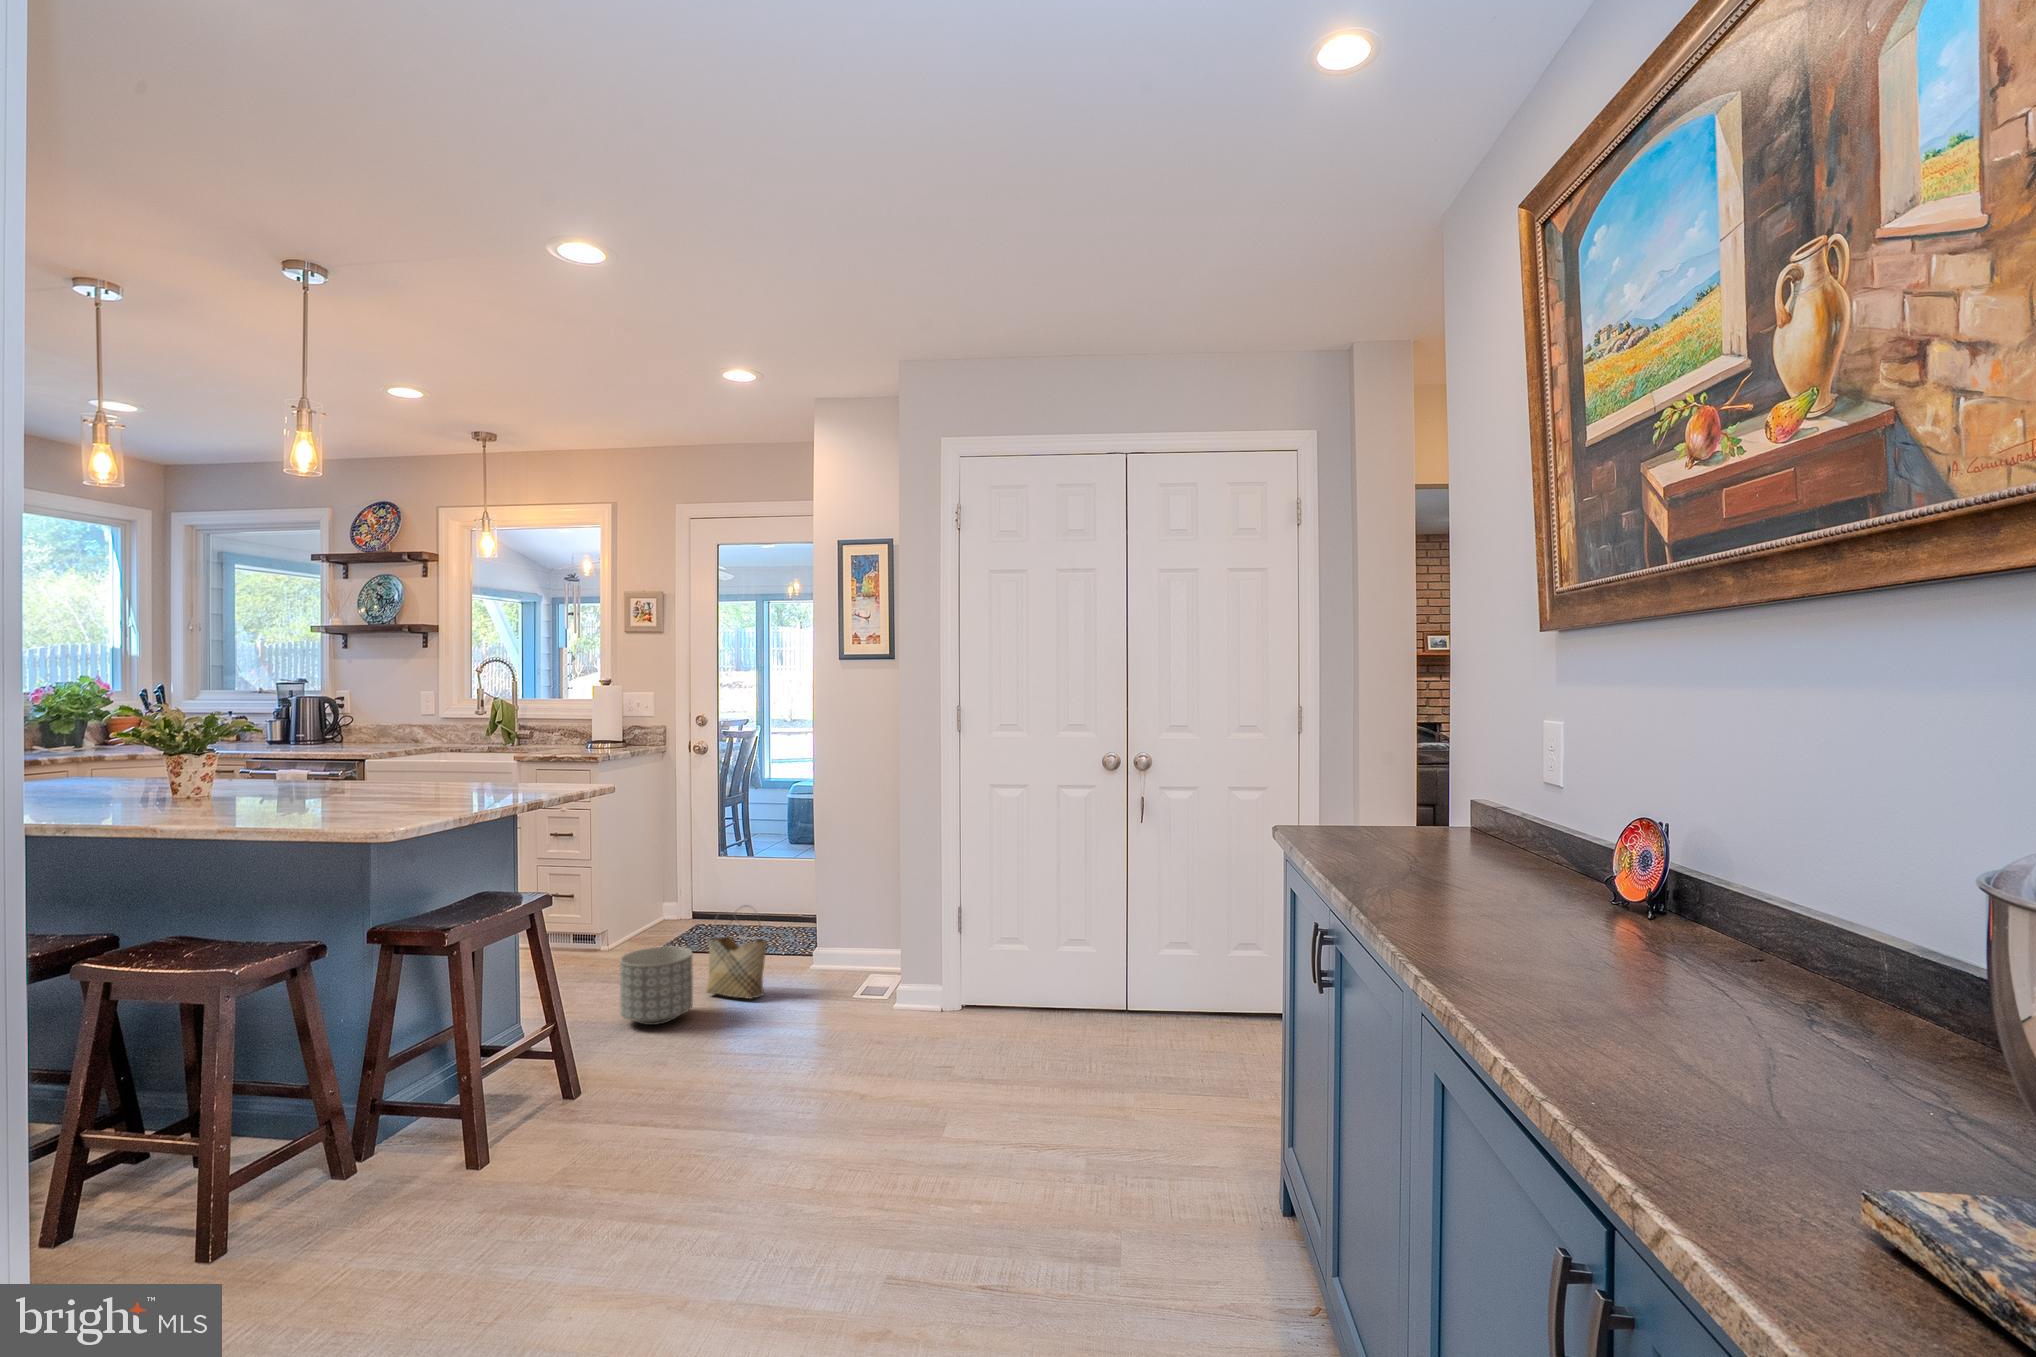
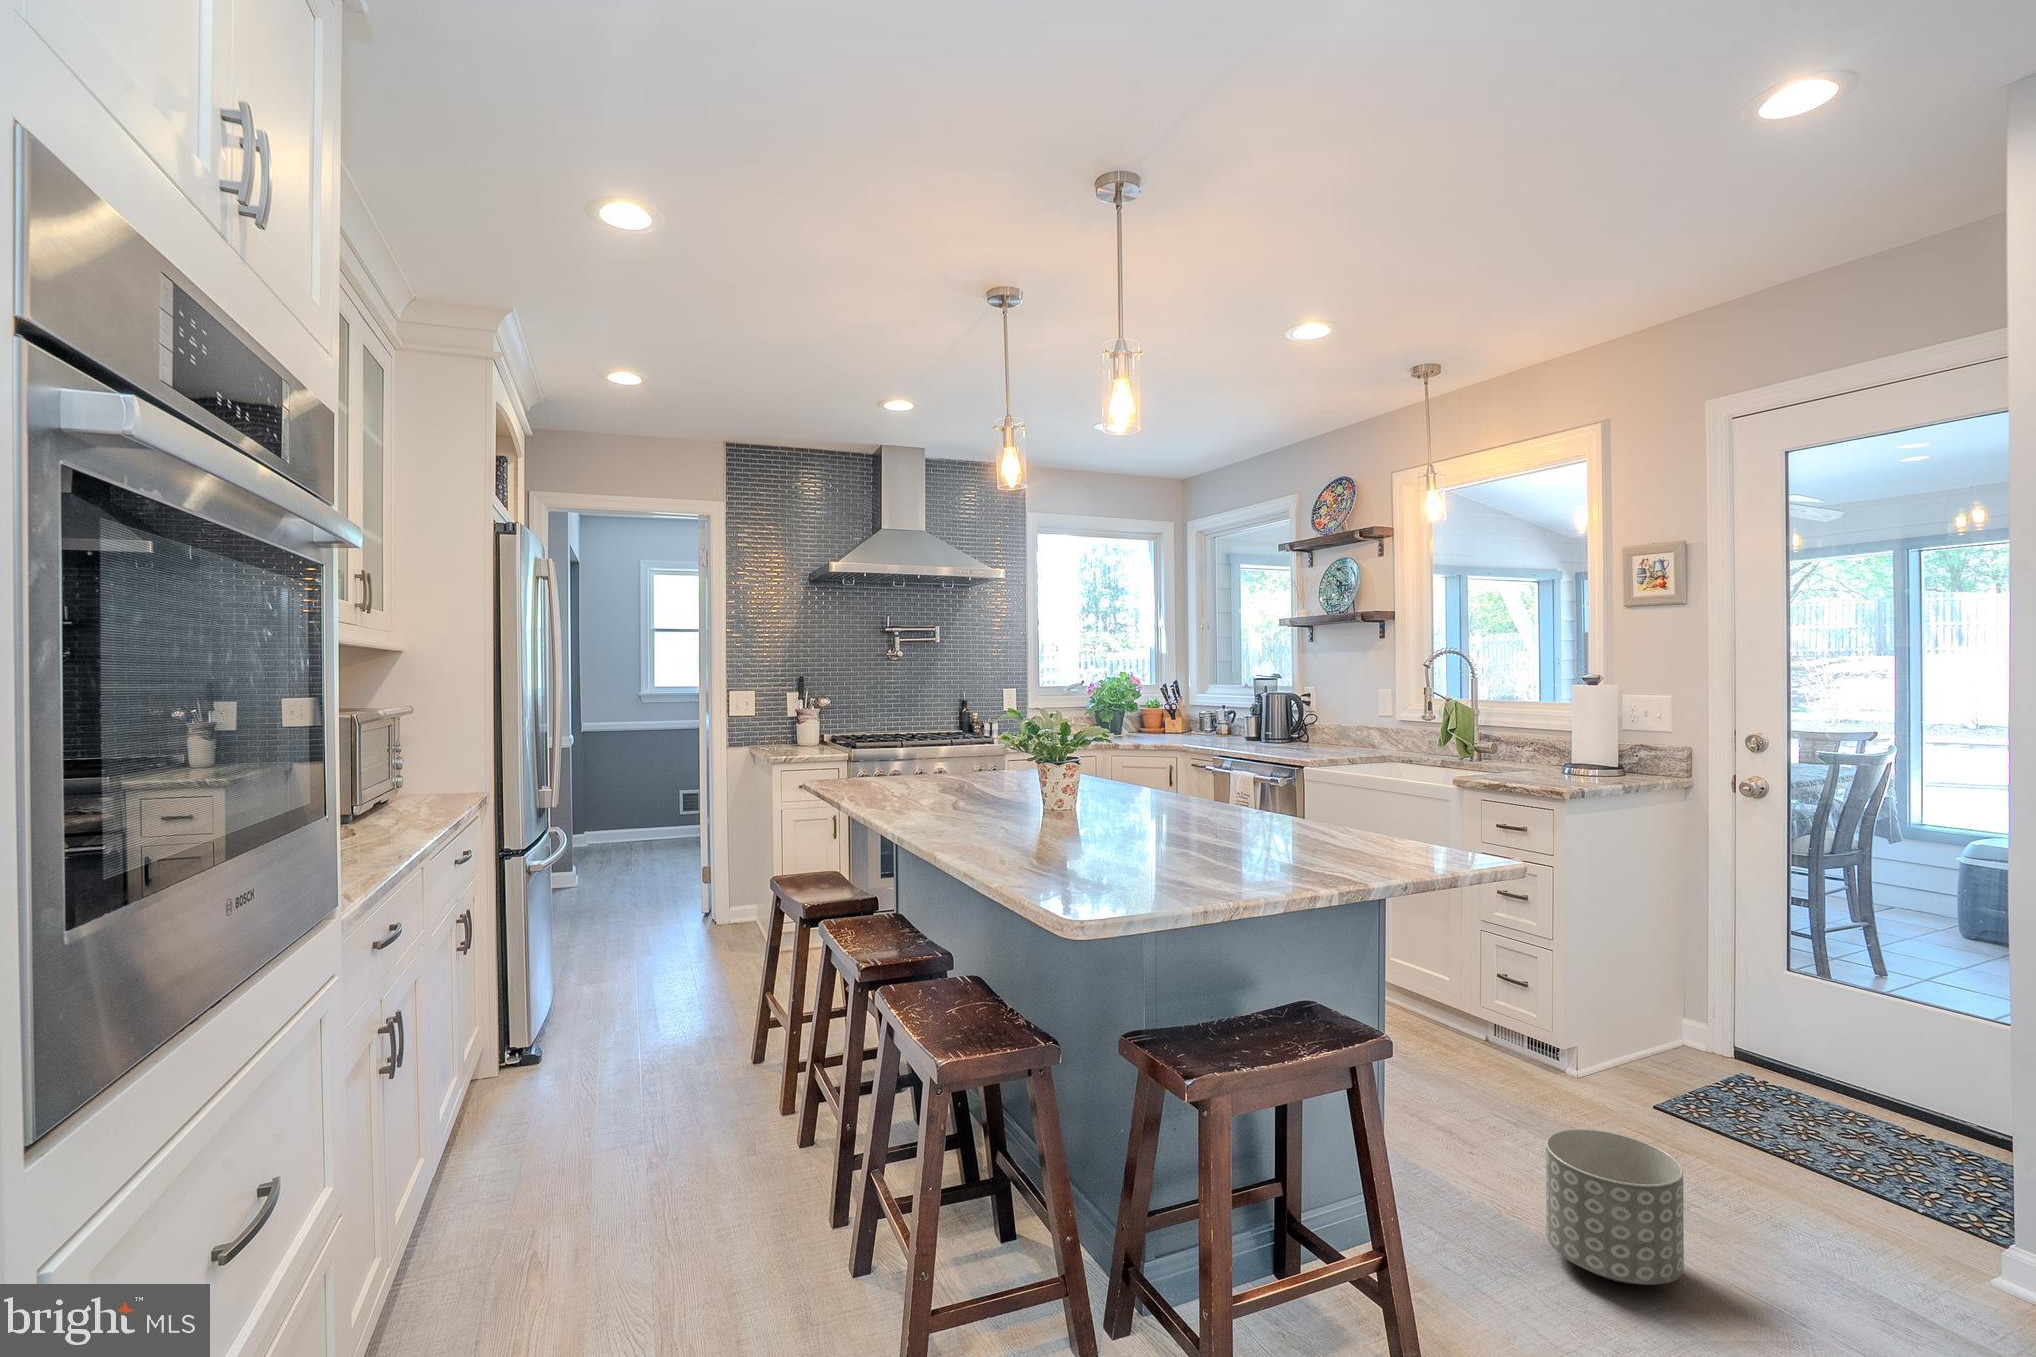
woven basket: present [706,912,767,999] -> none [1722,1108,1864,1306]

